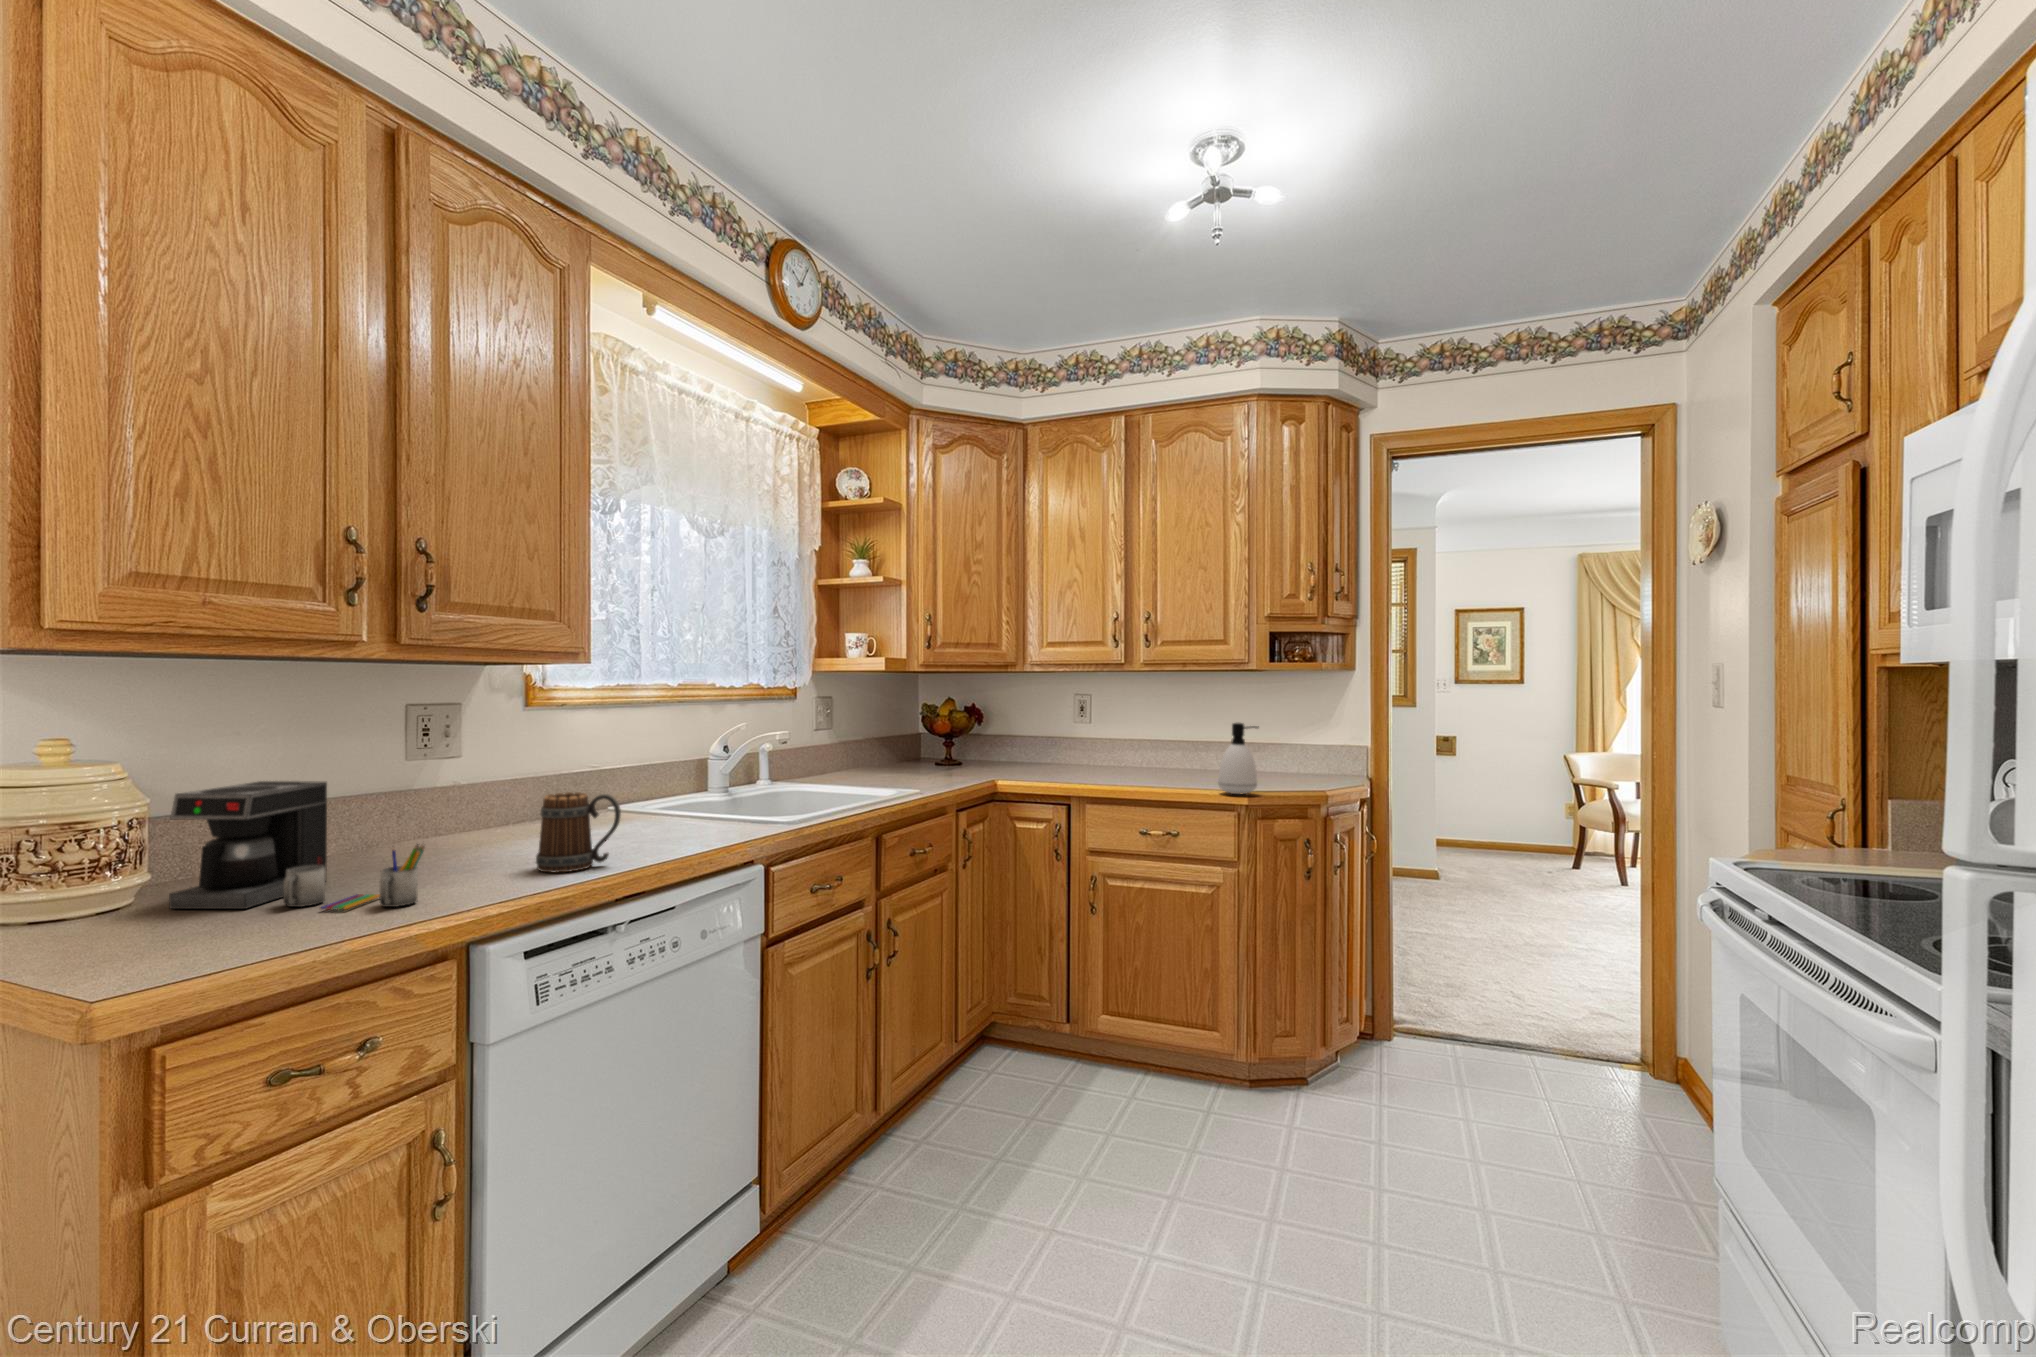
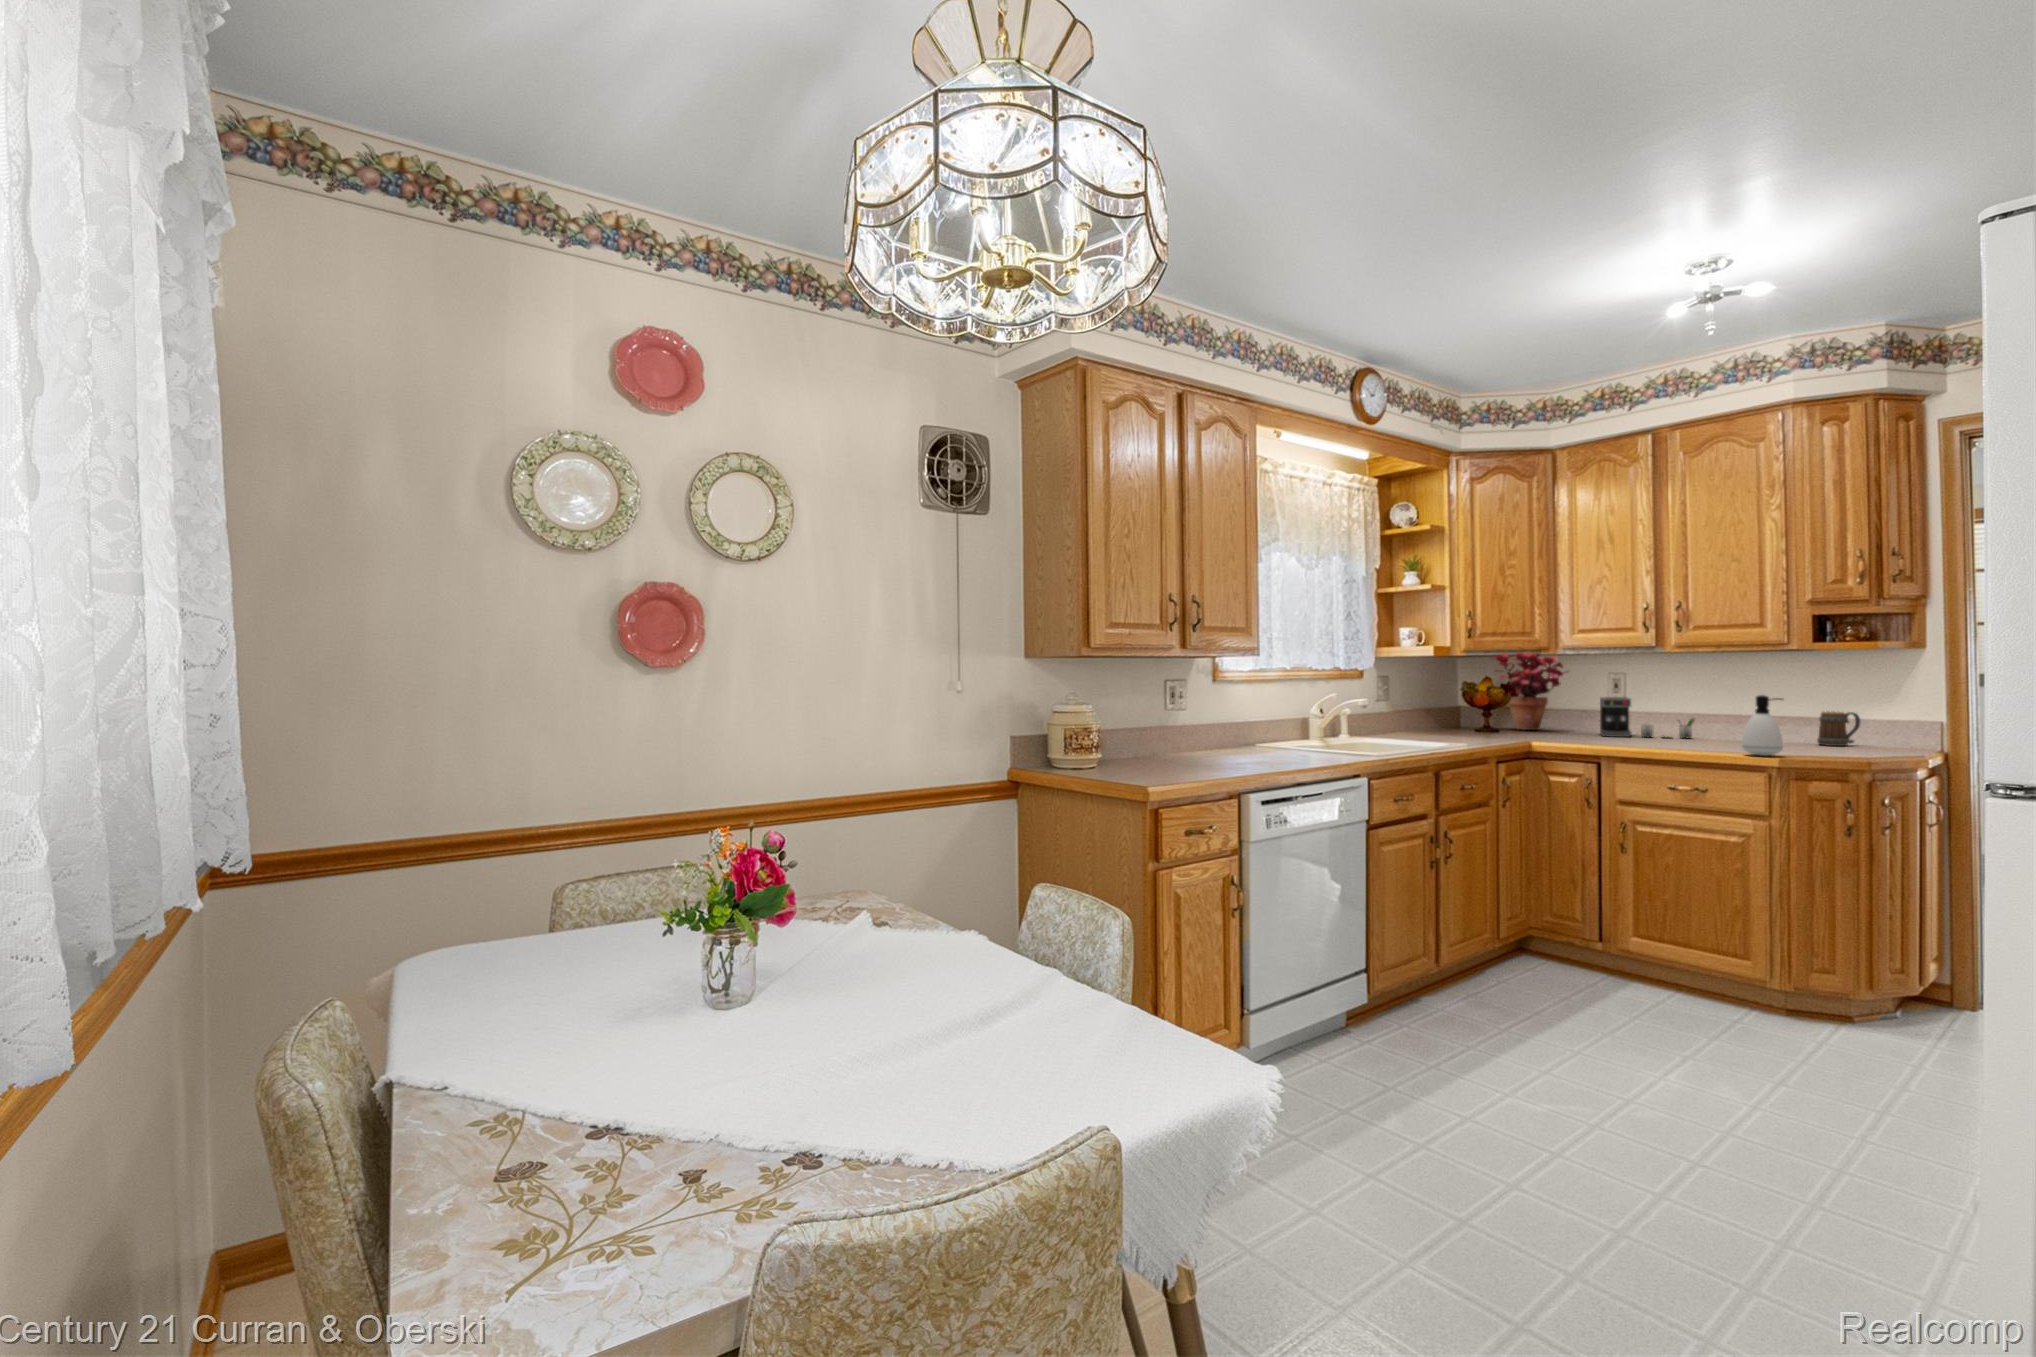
potted plant: none [950,663,1037,759] -> present [1495,653,1567,730]
coffee maker: present [169,781,425,910] -> present [1600,697,1695,738]
mug: present [536,792,621,872] -> present [1817,711,1860,746]

